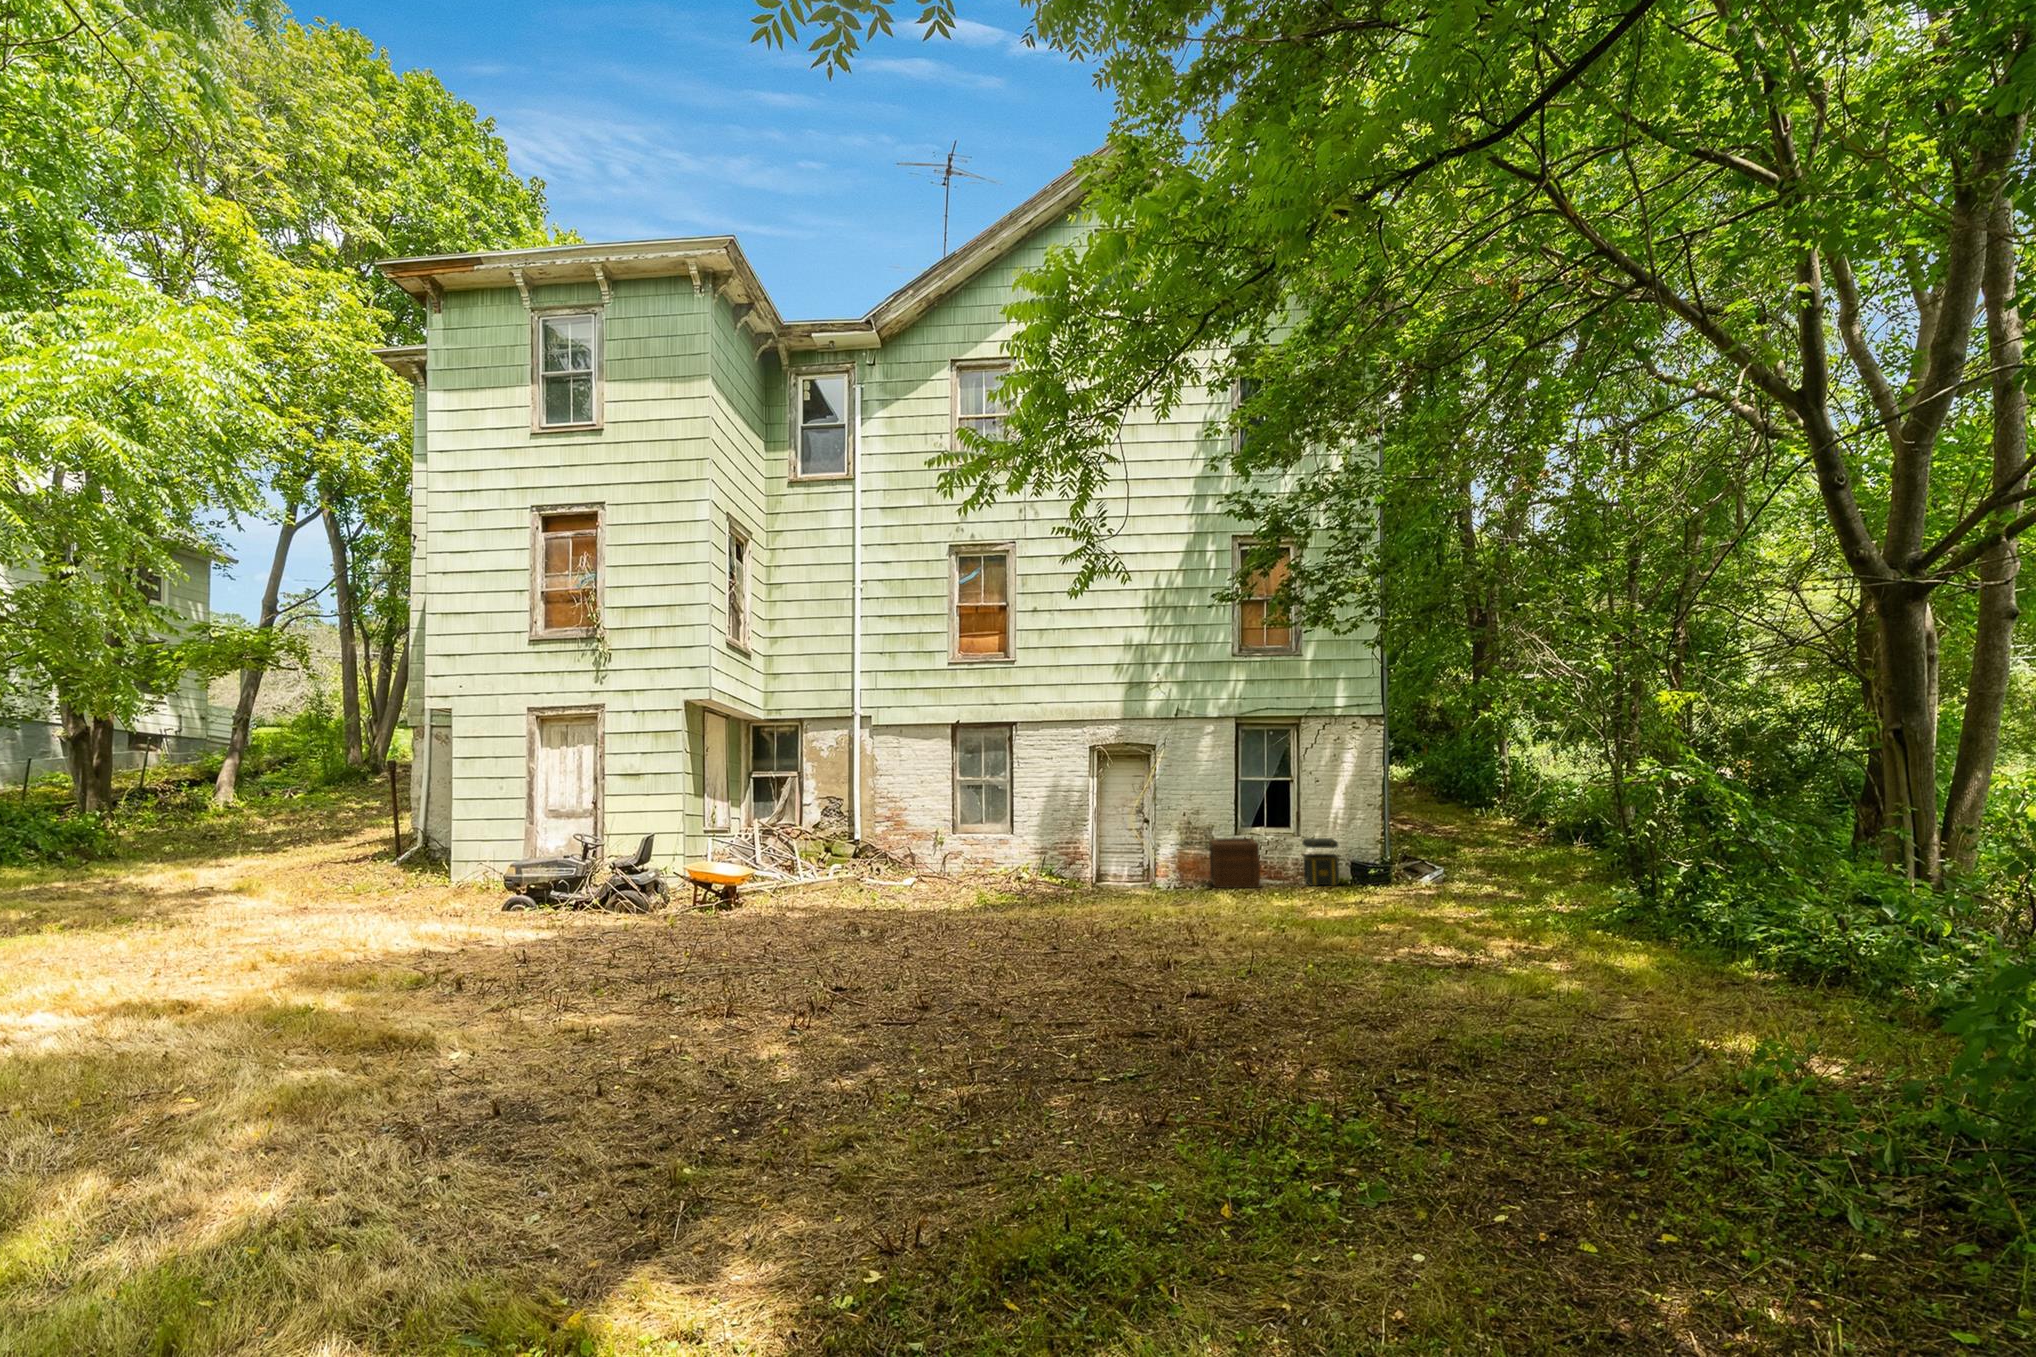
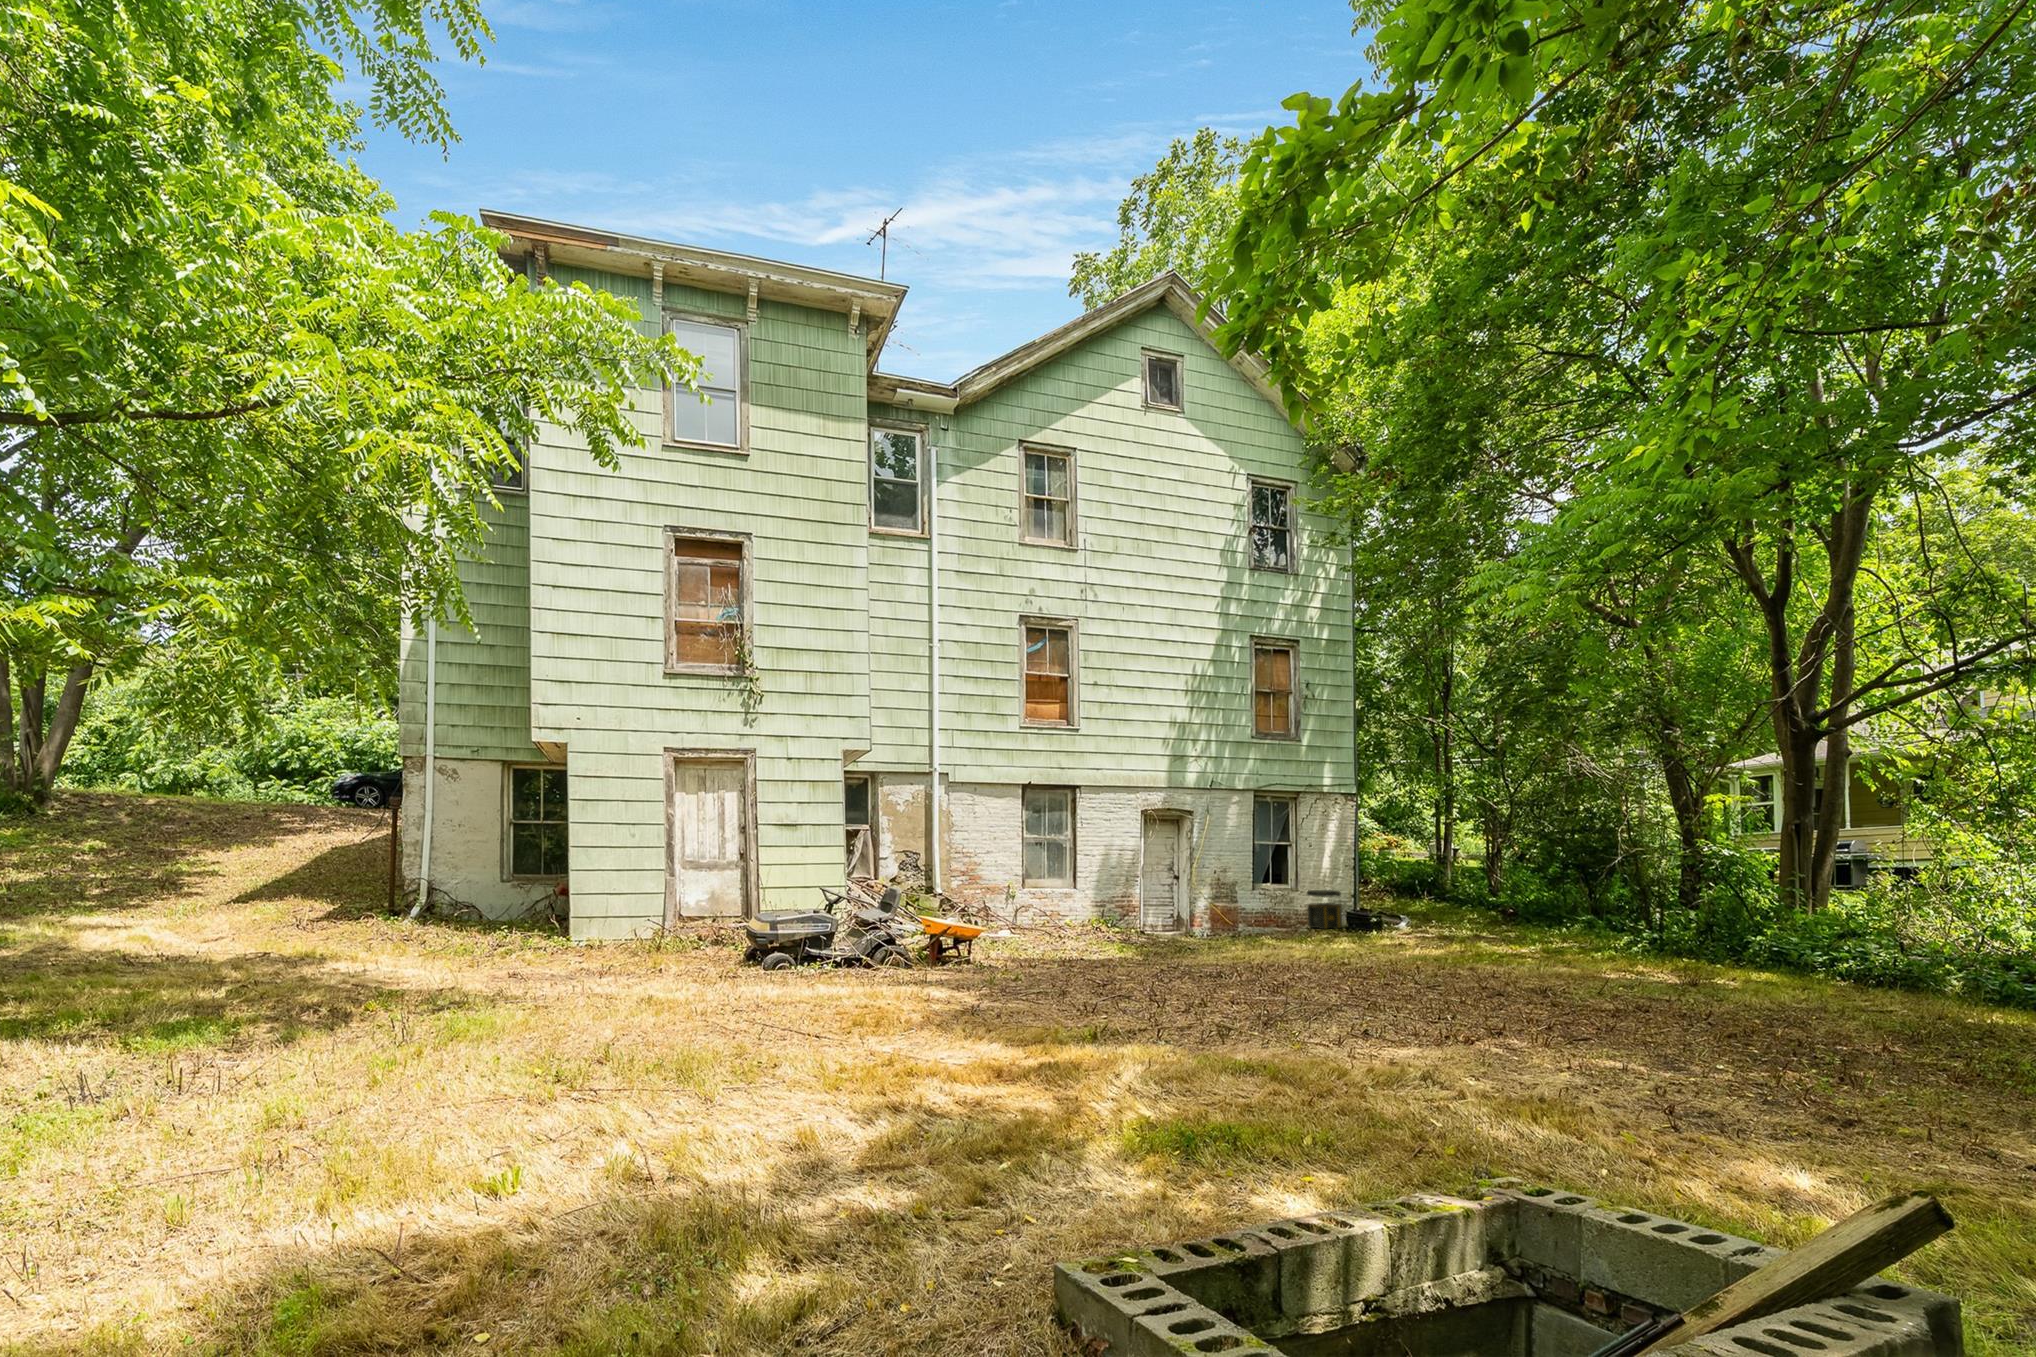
wooden crate: present [1209,838,1260,888] -> none [1236,891,1291,933]

